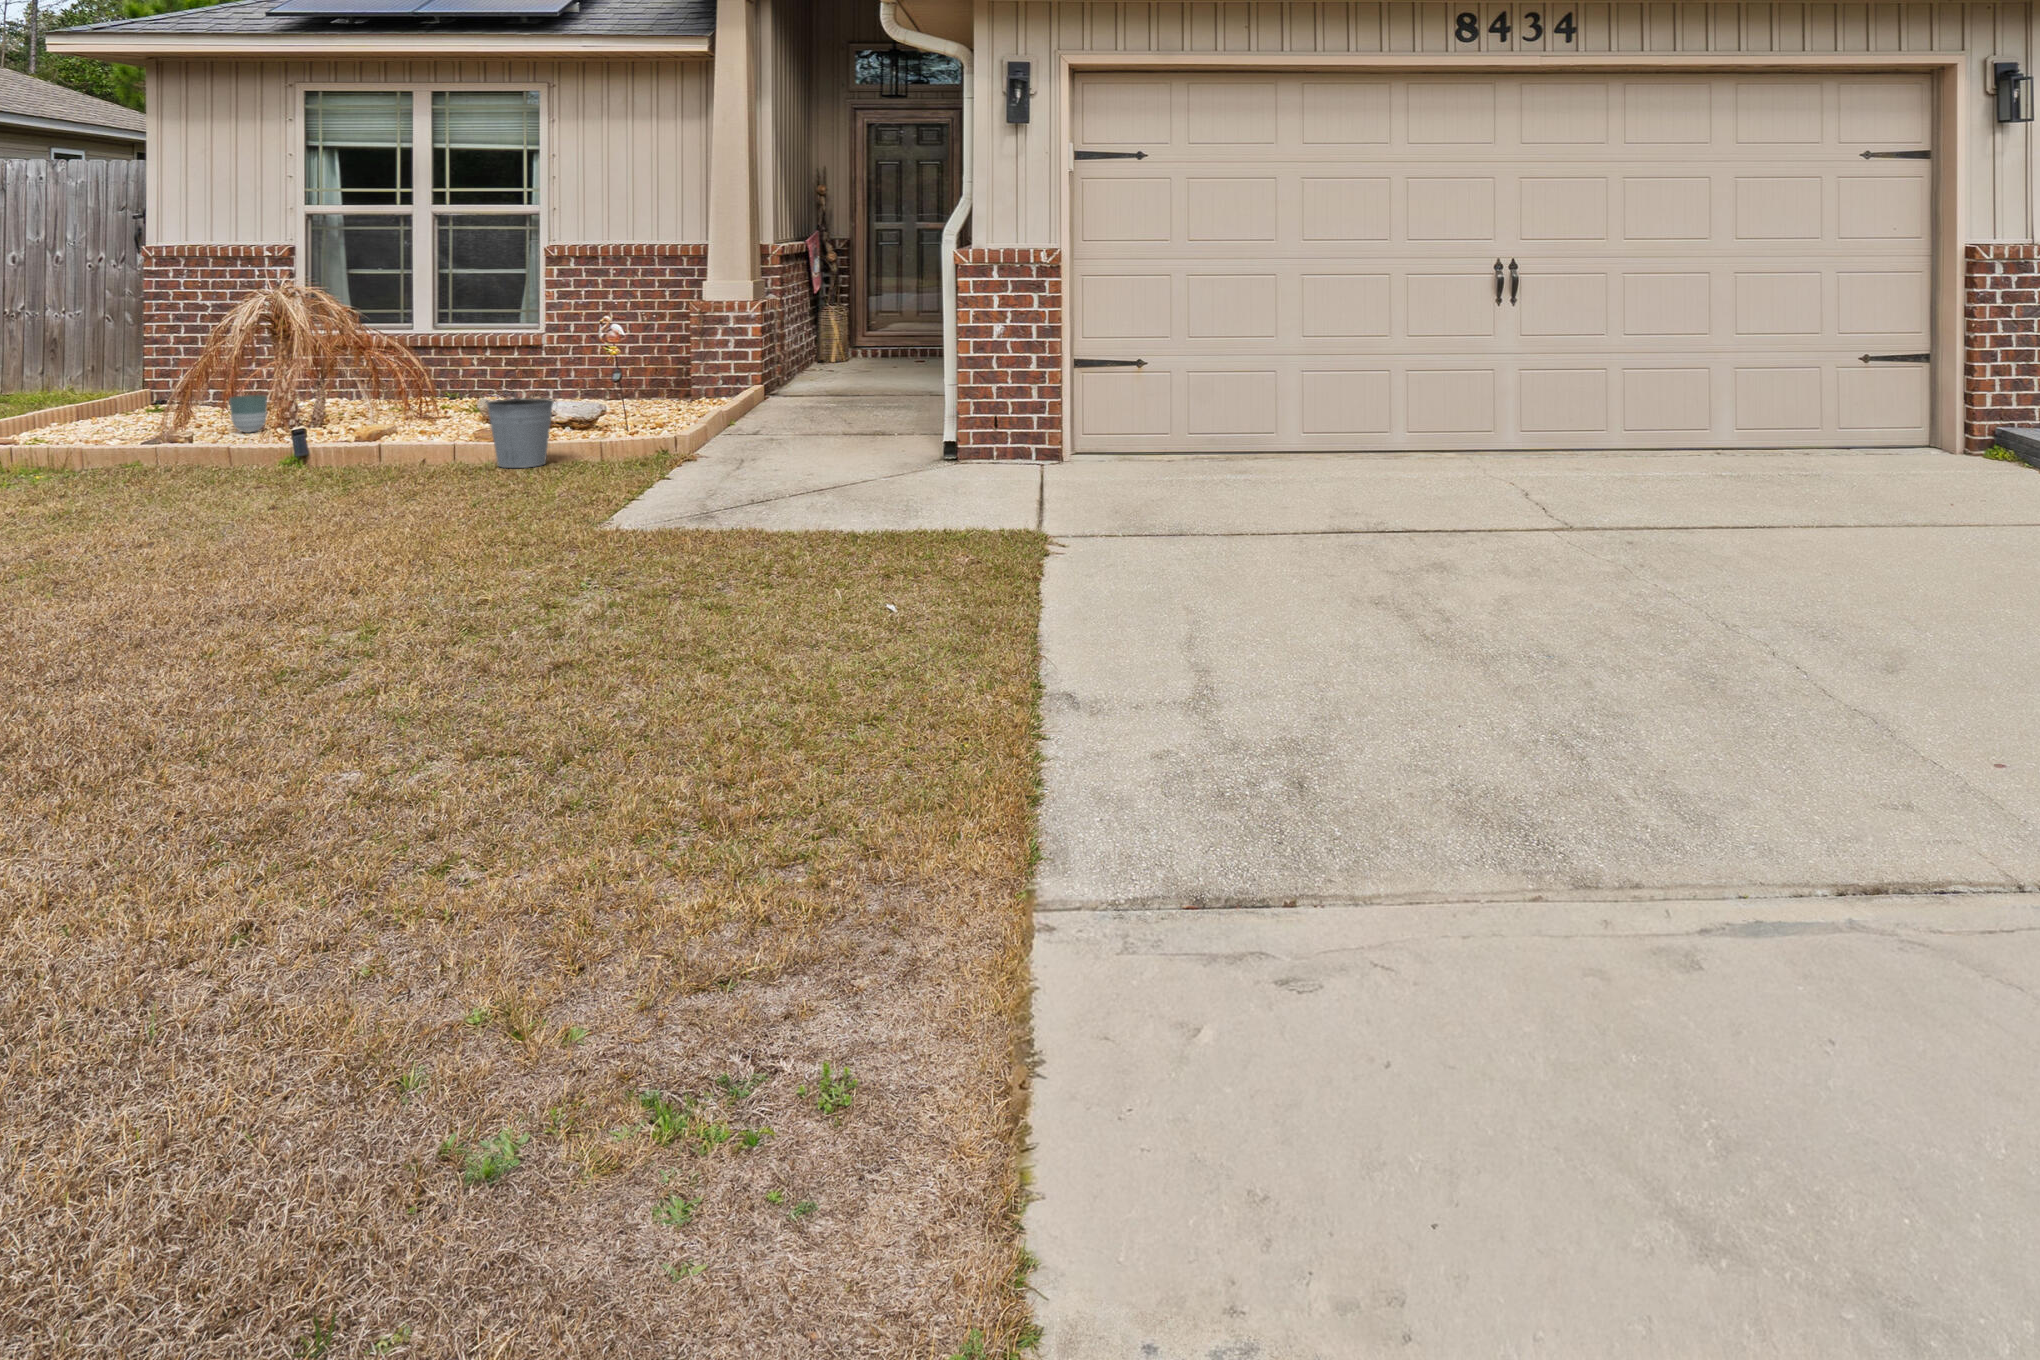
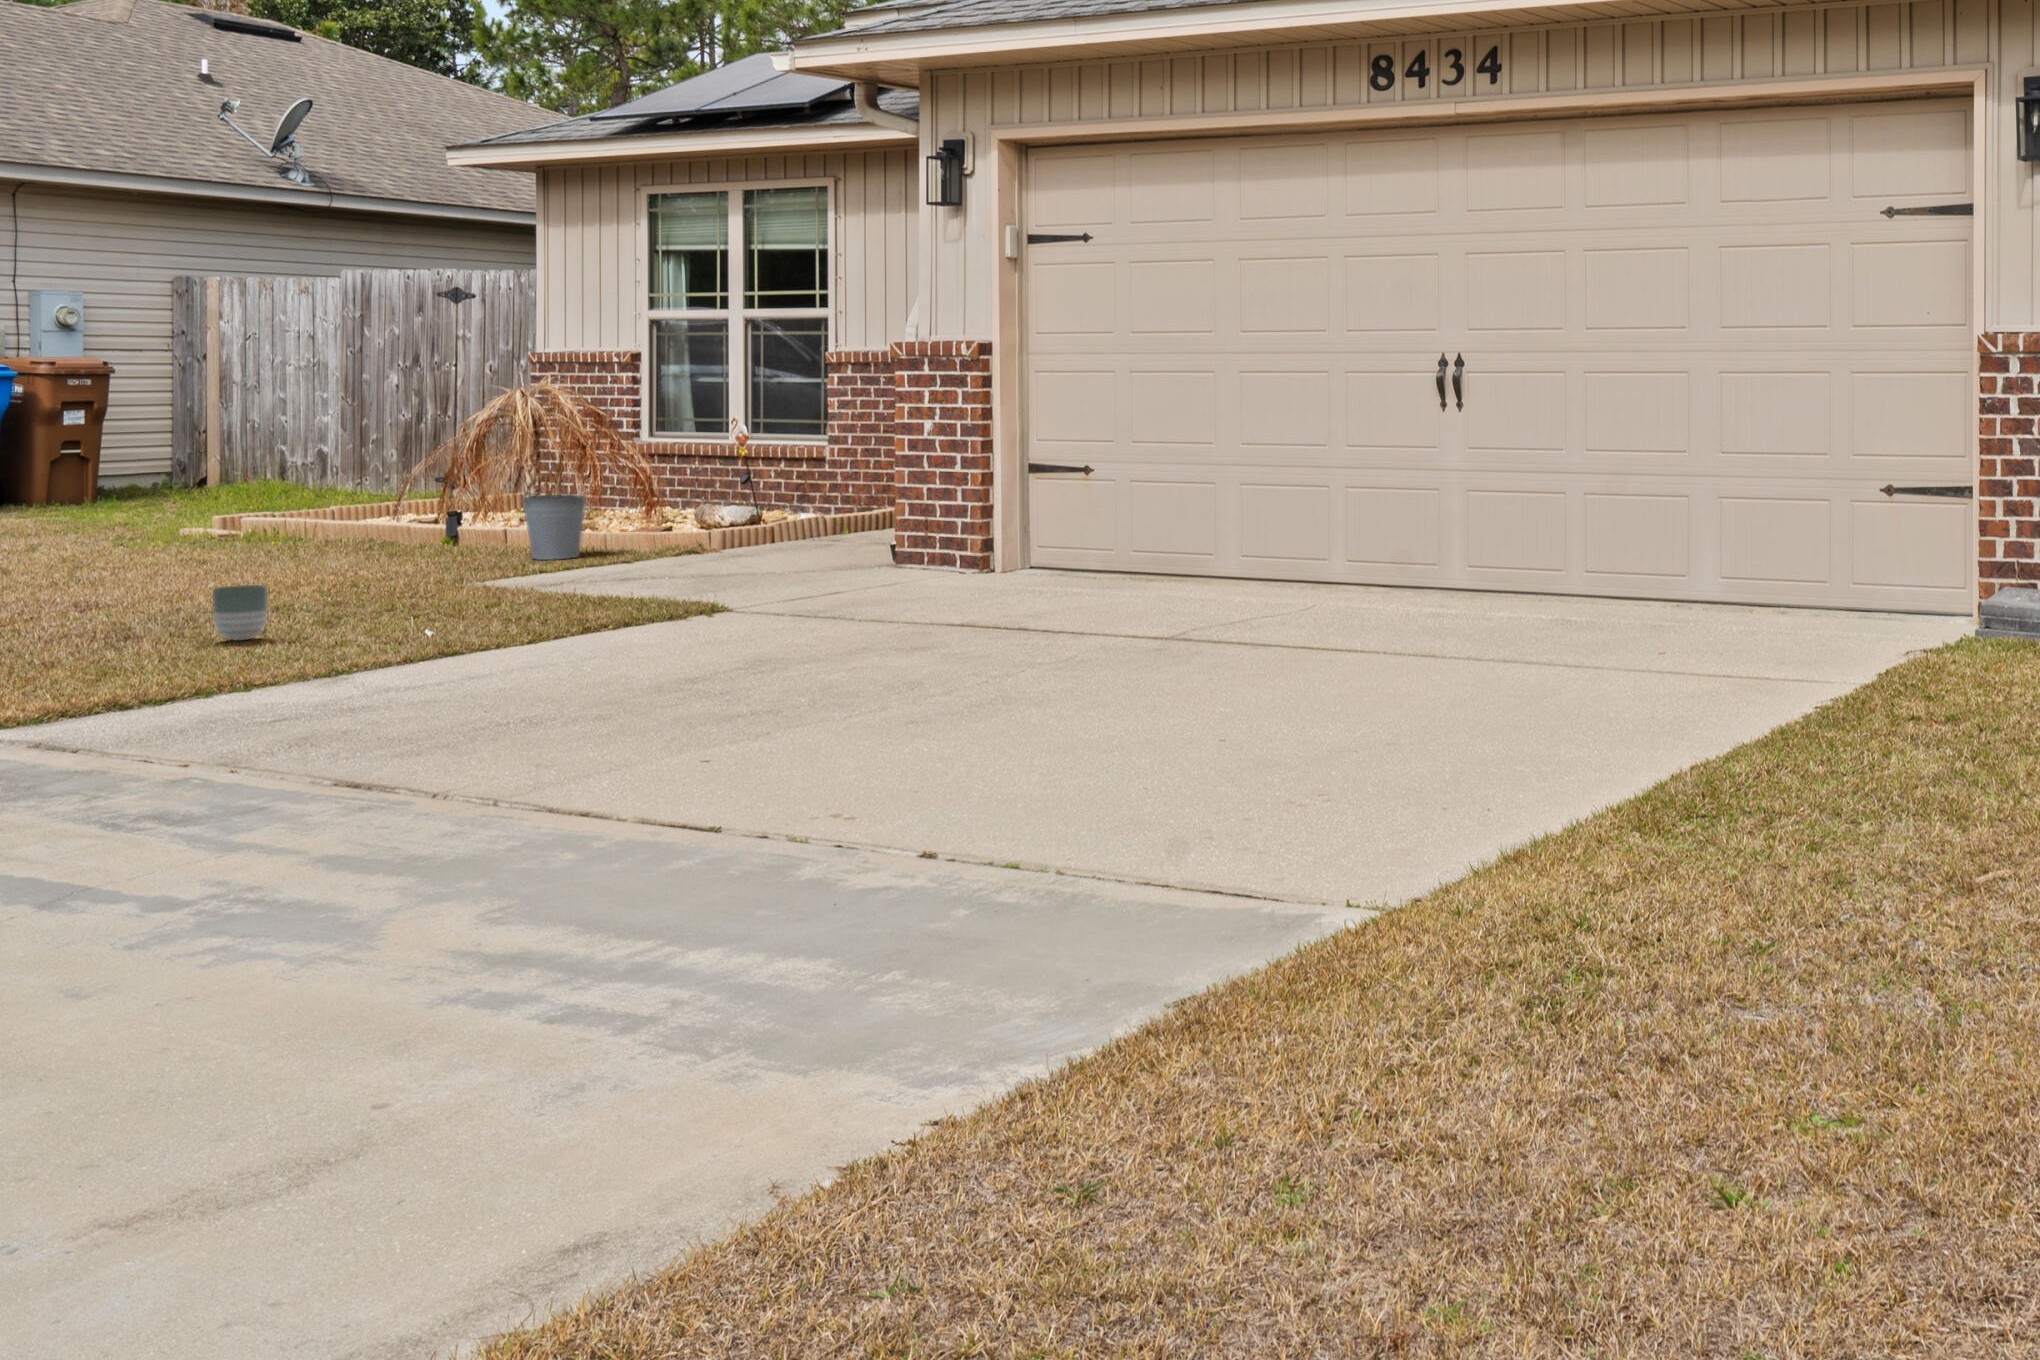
planter: present [229,395,267,433] -> present [212,585,267,641]

